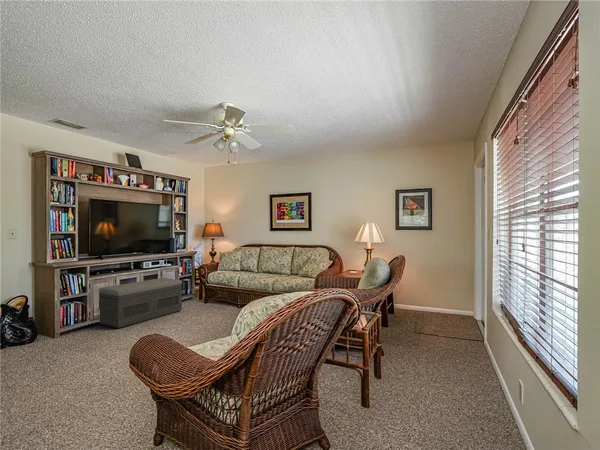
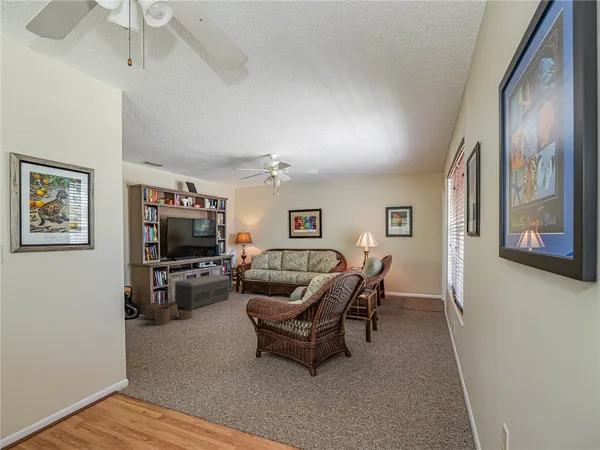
woven basket: none [40,318,111,357] -> present [145,301,193,325]

